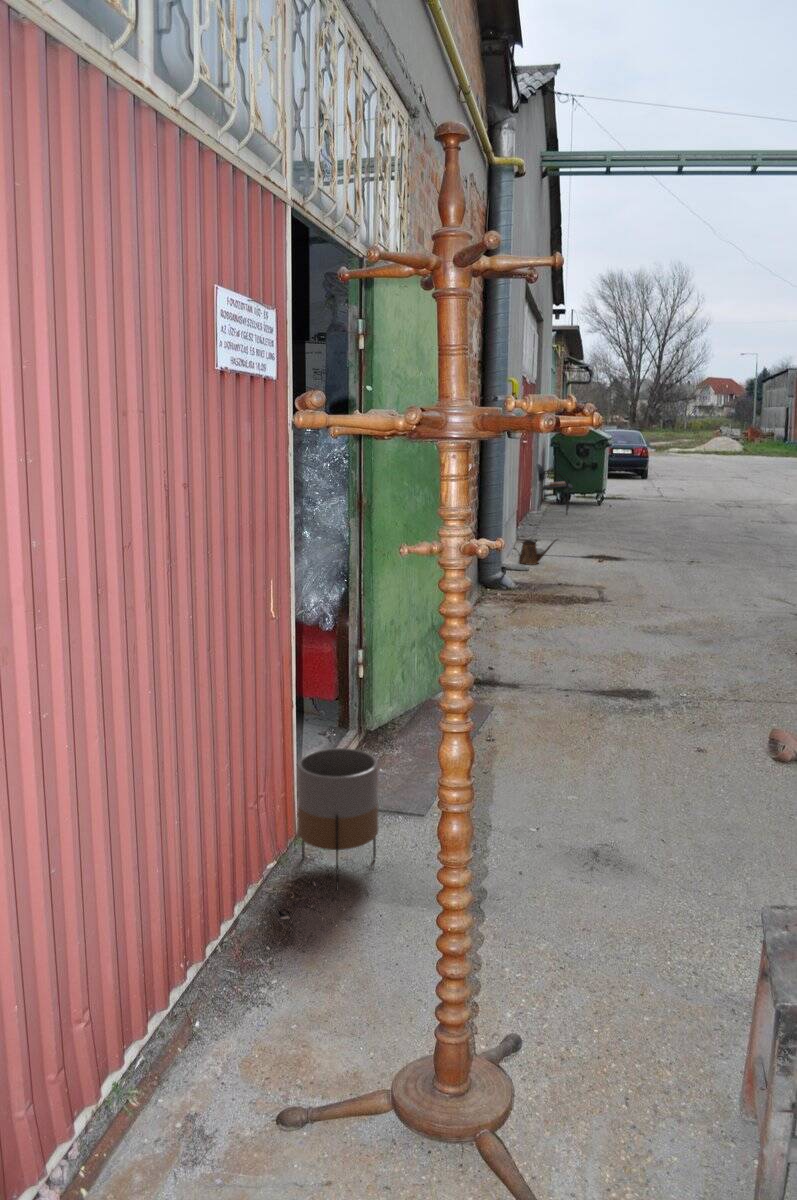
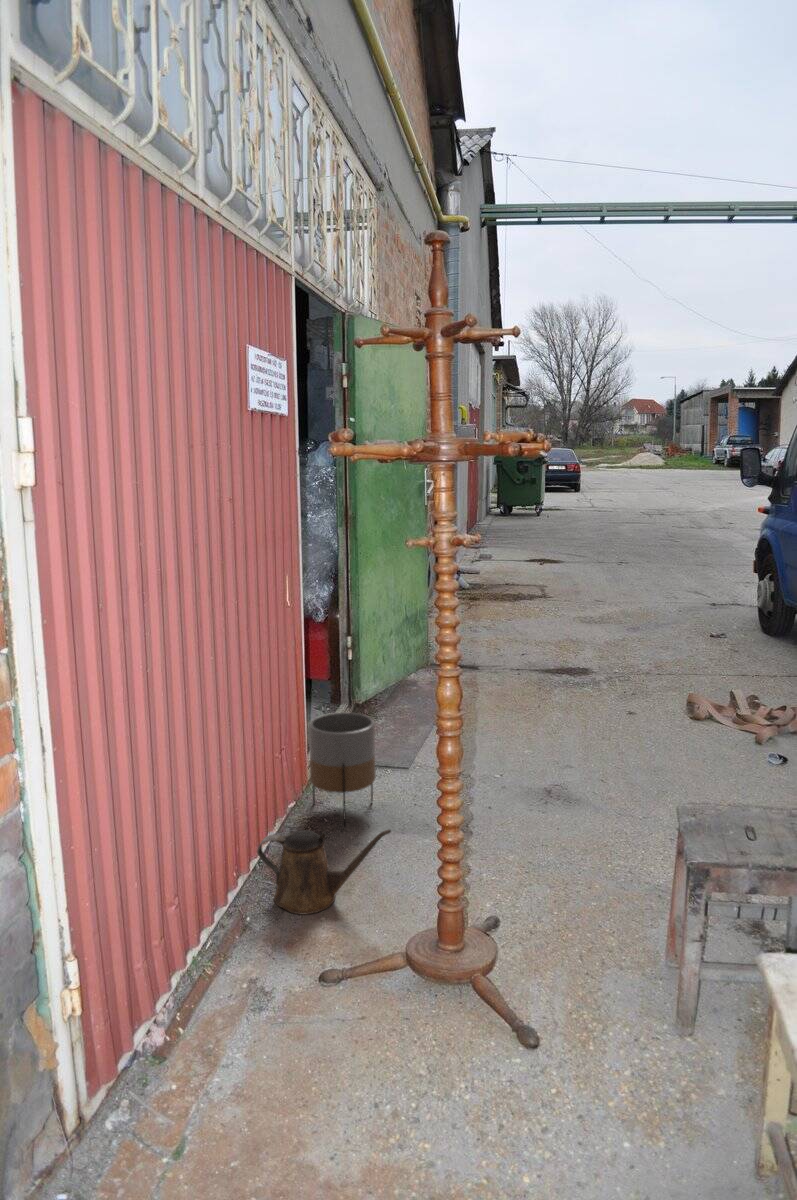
chair: present [537,464,573,513] -> none [482,480,515,525]
watering can: present [517,539,558,565] -> present [257,830,391,915]

